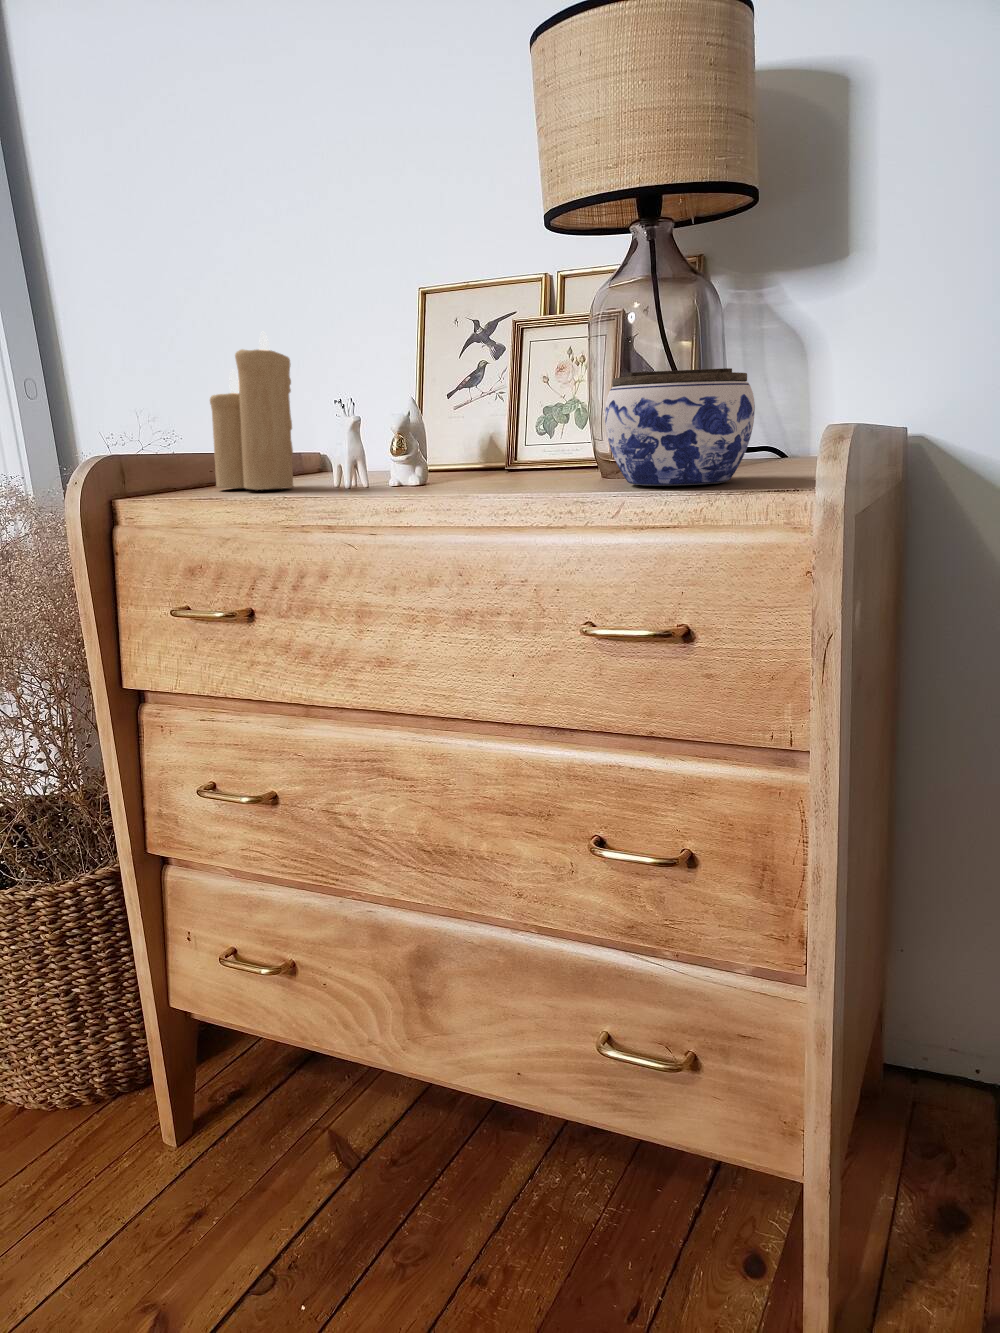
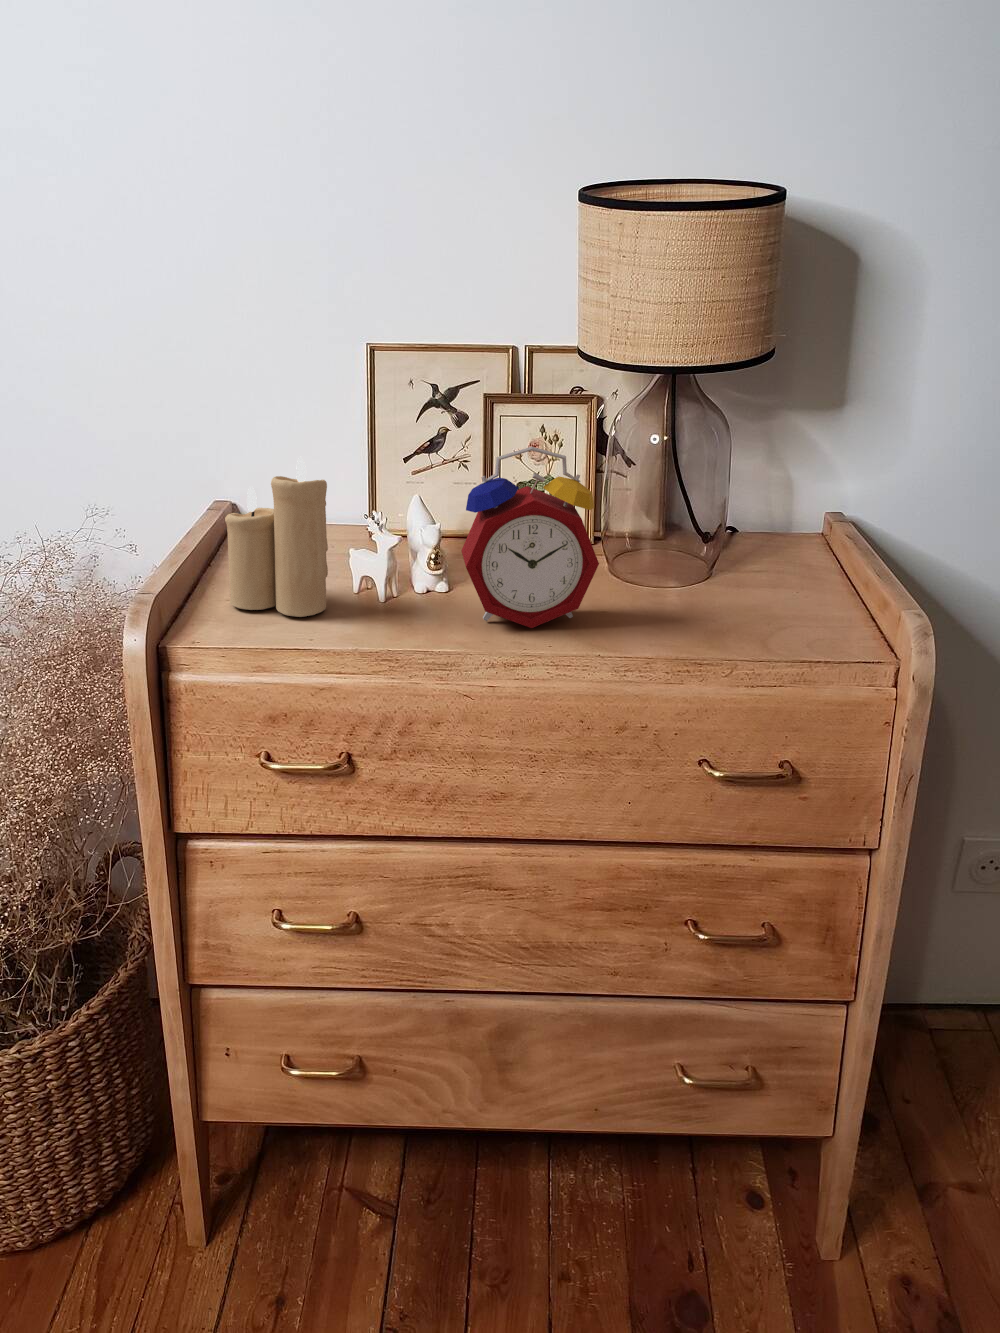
alarm clock: none [379,292,530,491] -> present [462,447,599,628]
jar: present [605,368,755,485] -> none [658,501,789,617]

